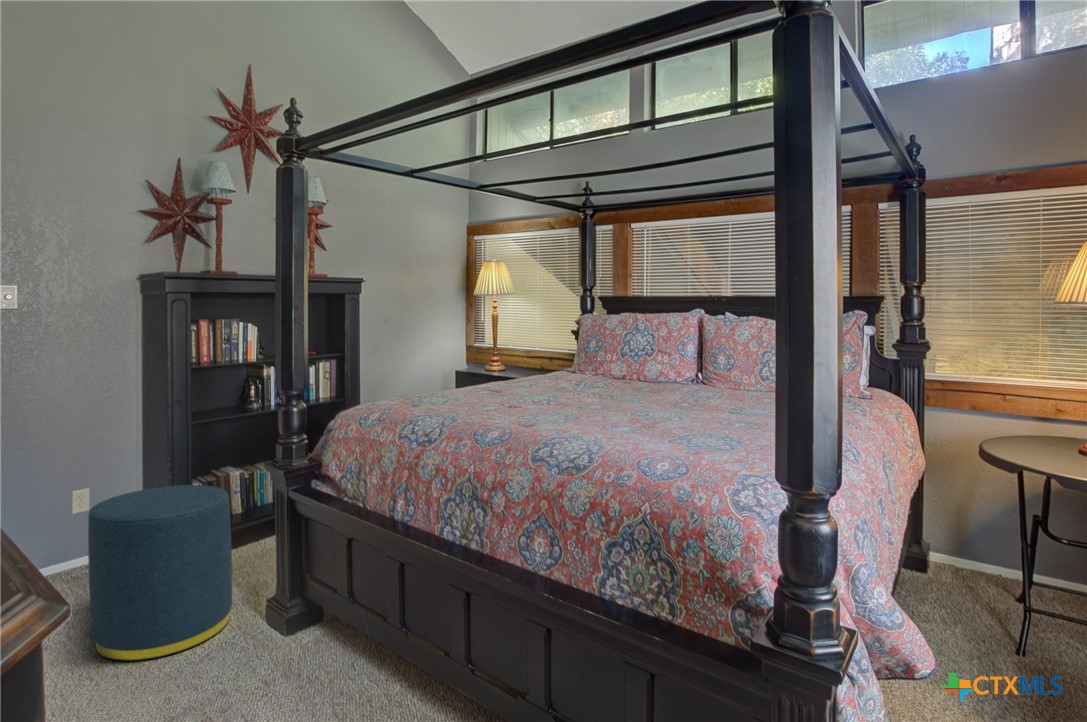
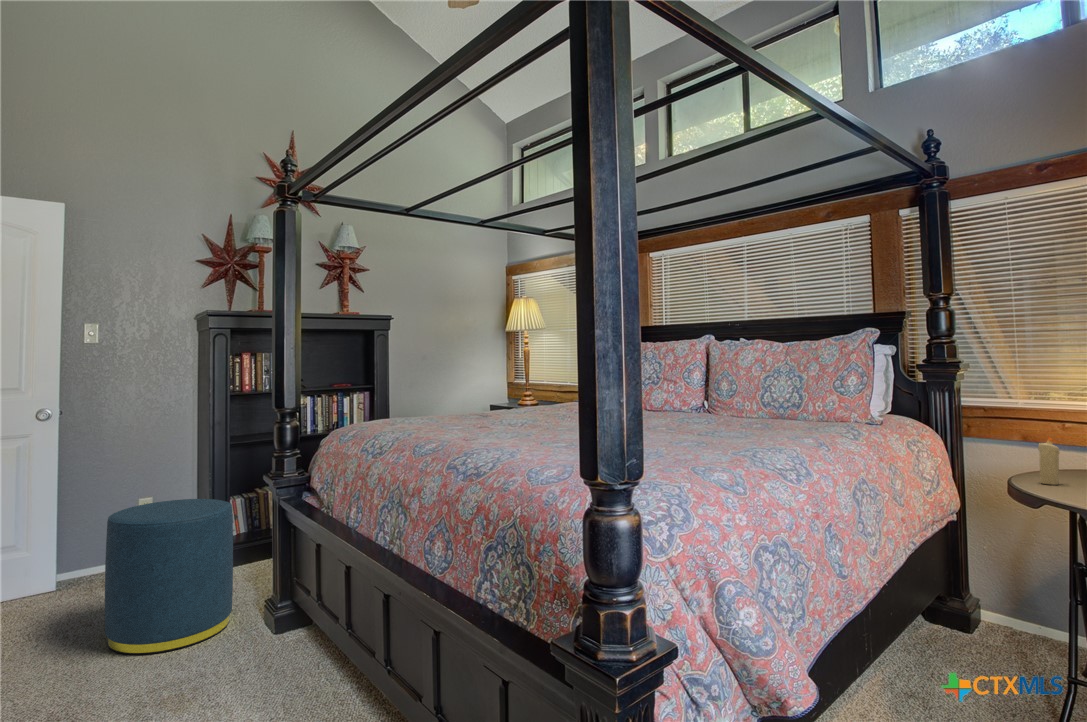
candle: none [1017,413,1036,456] -> present [1038,436,1059,485]

